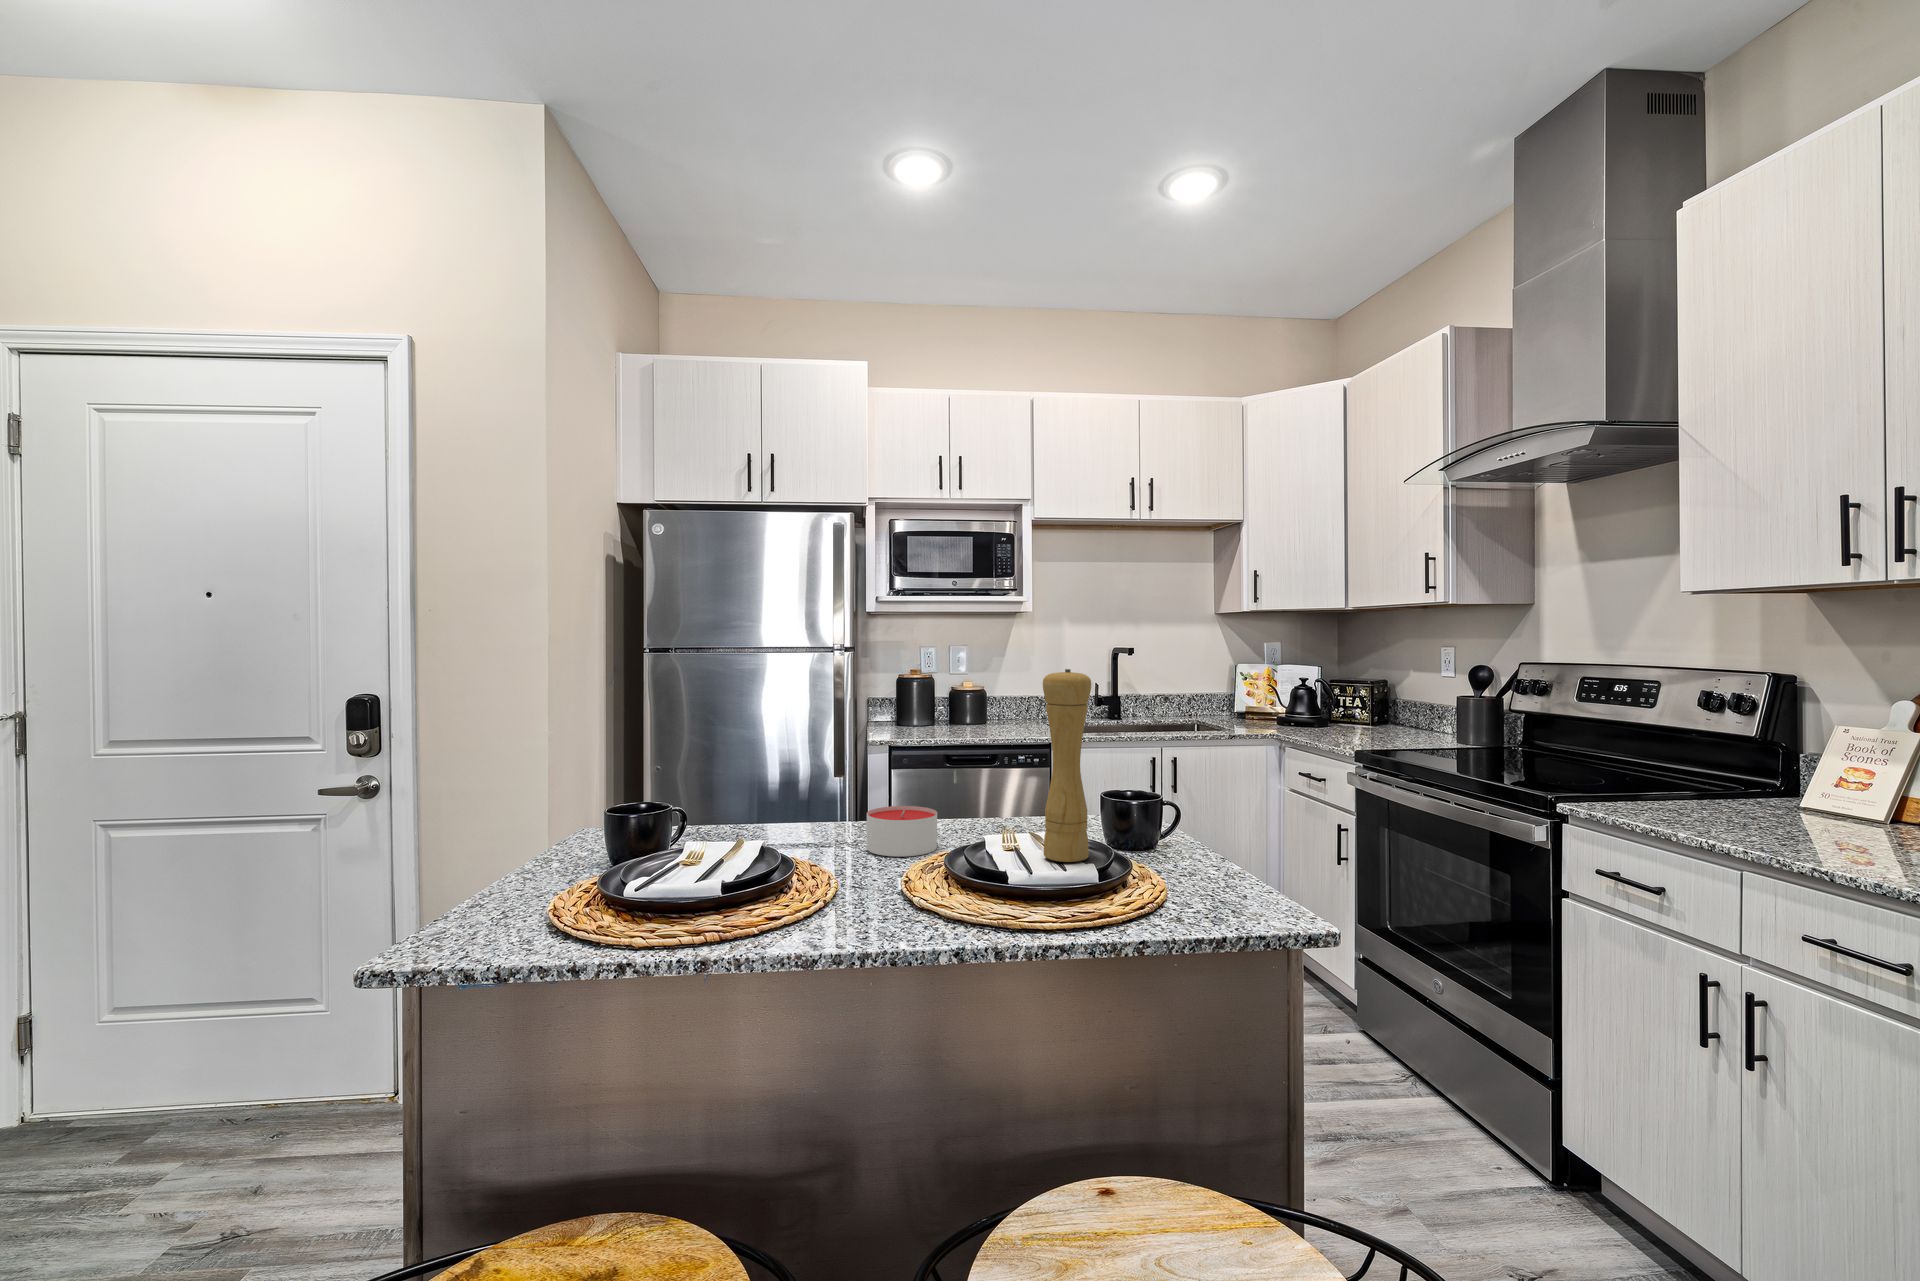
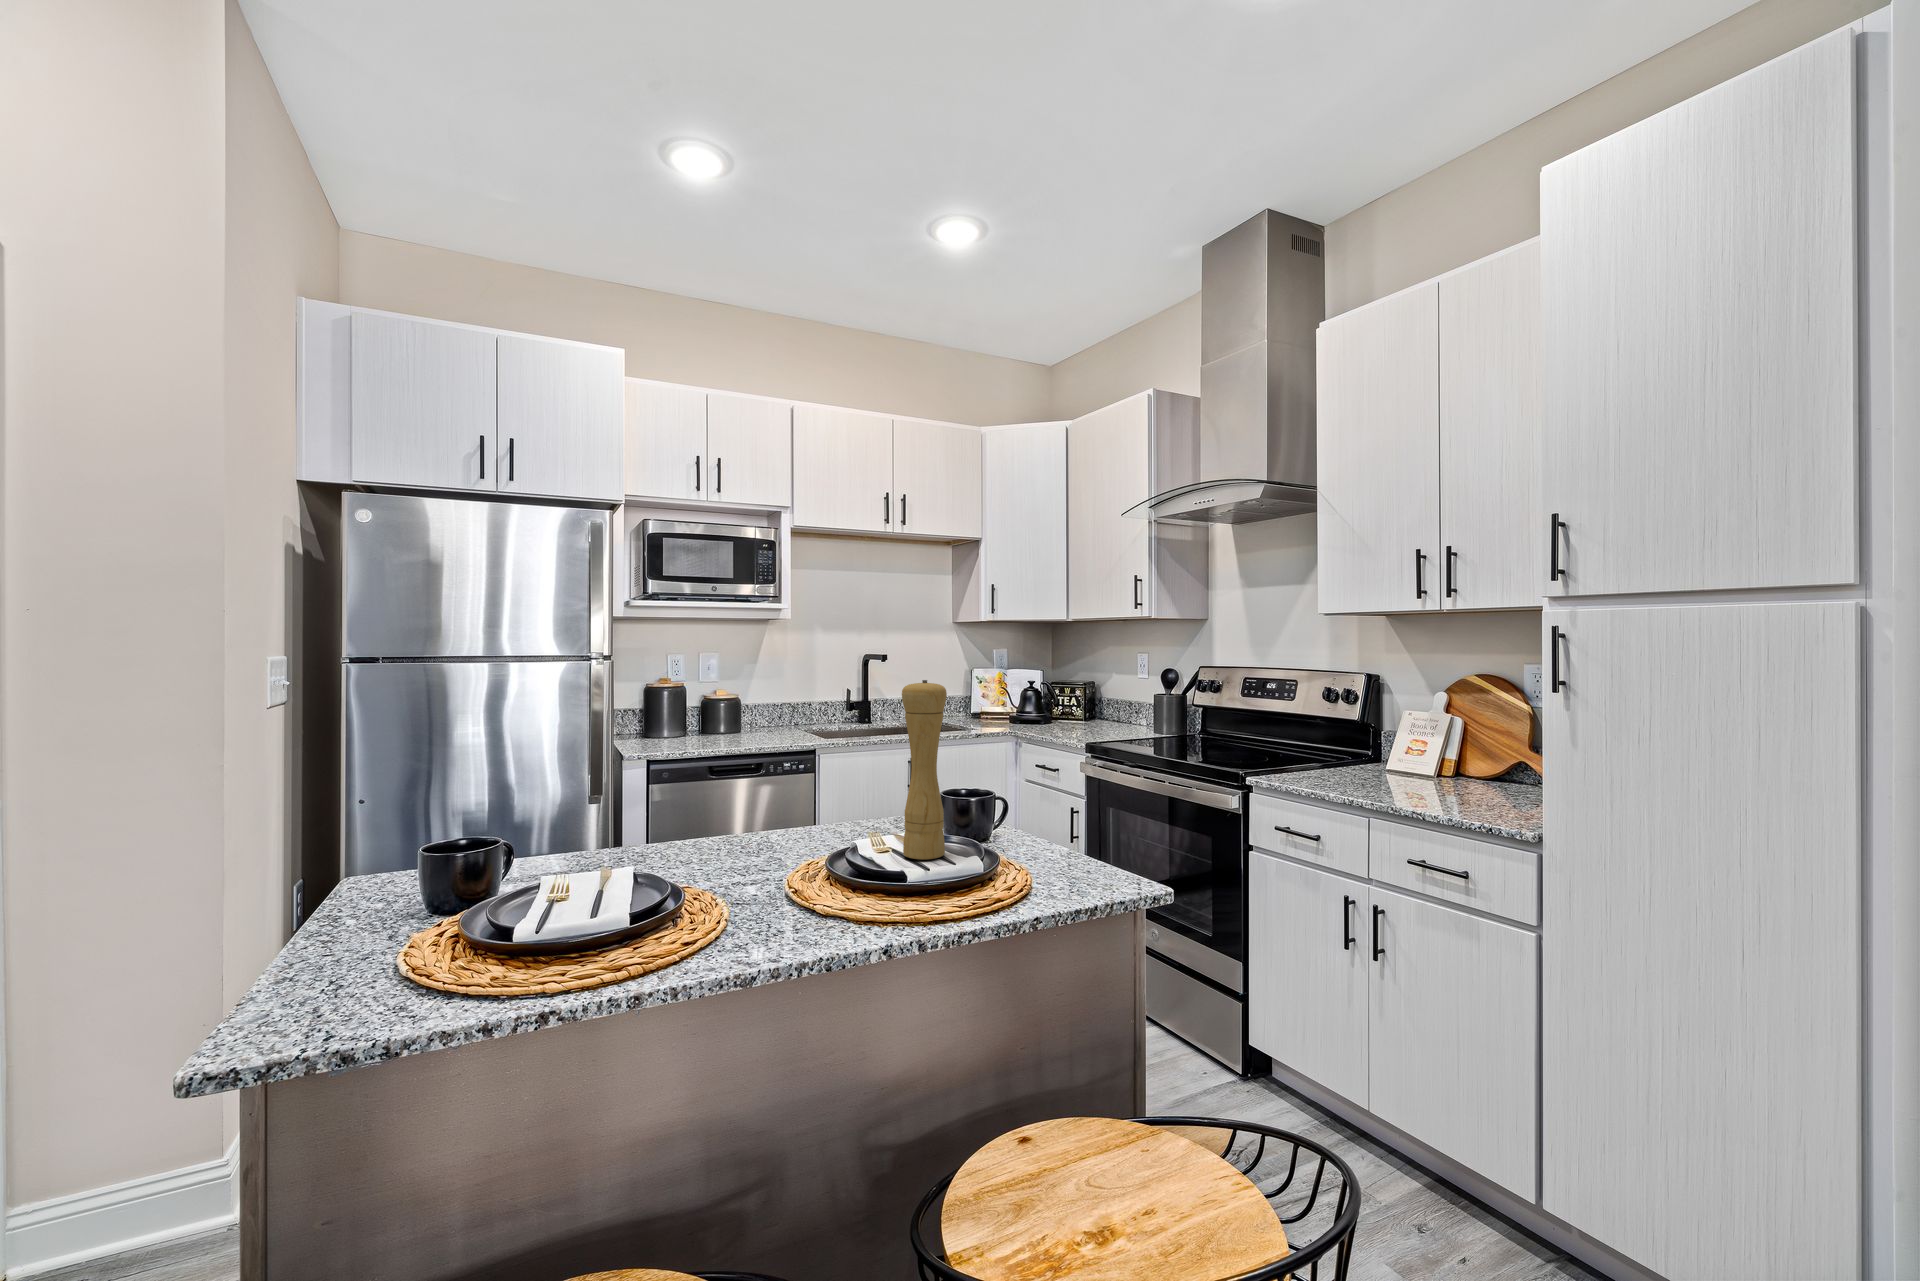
candle: present [867,806,937,857] -> none [720,819,792,870]

